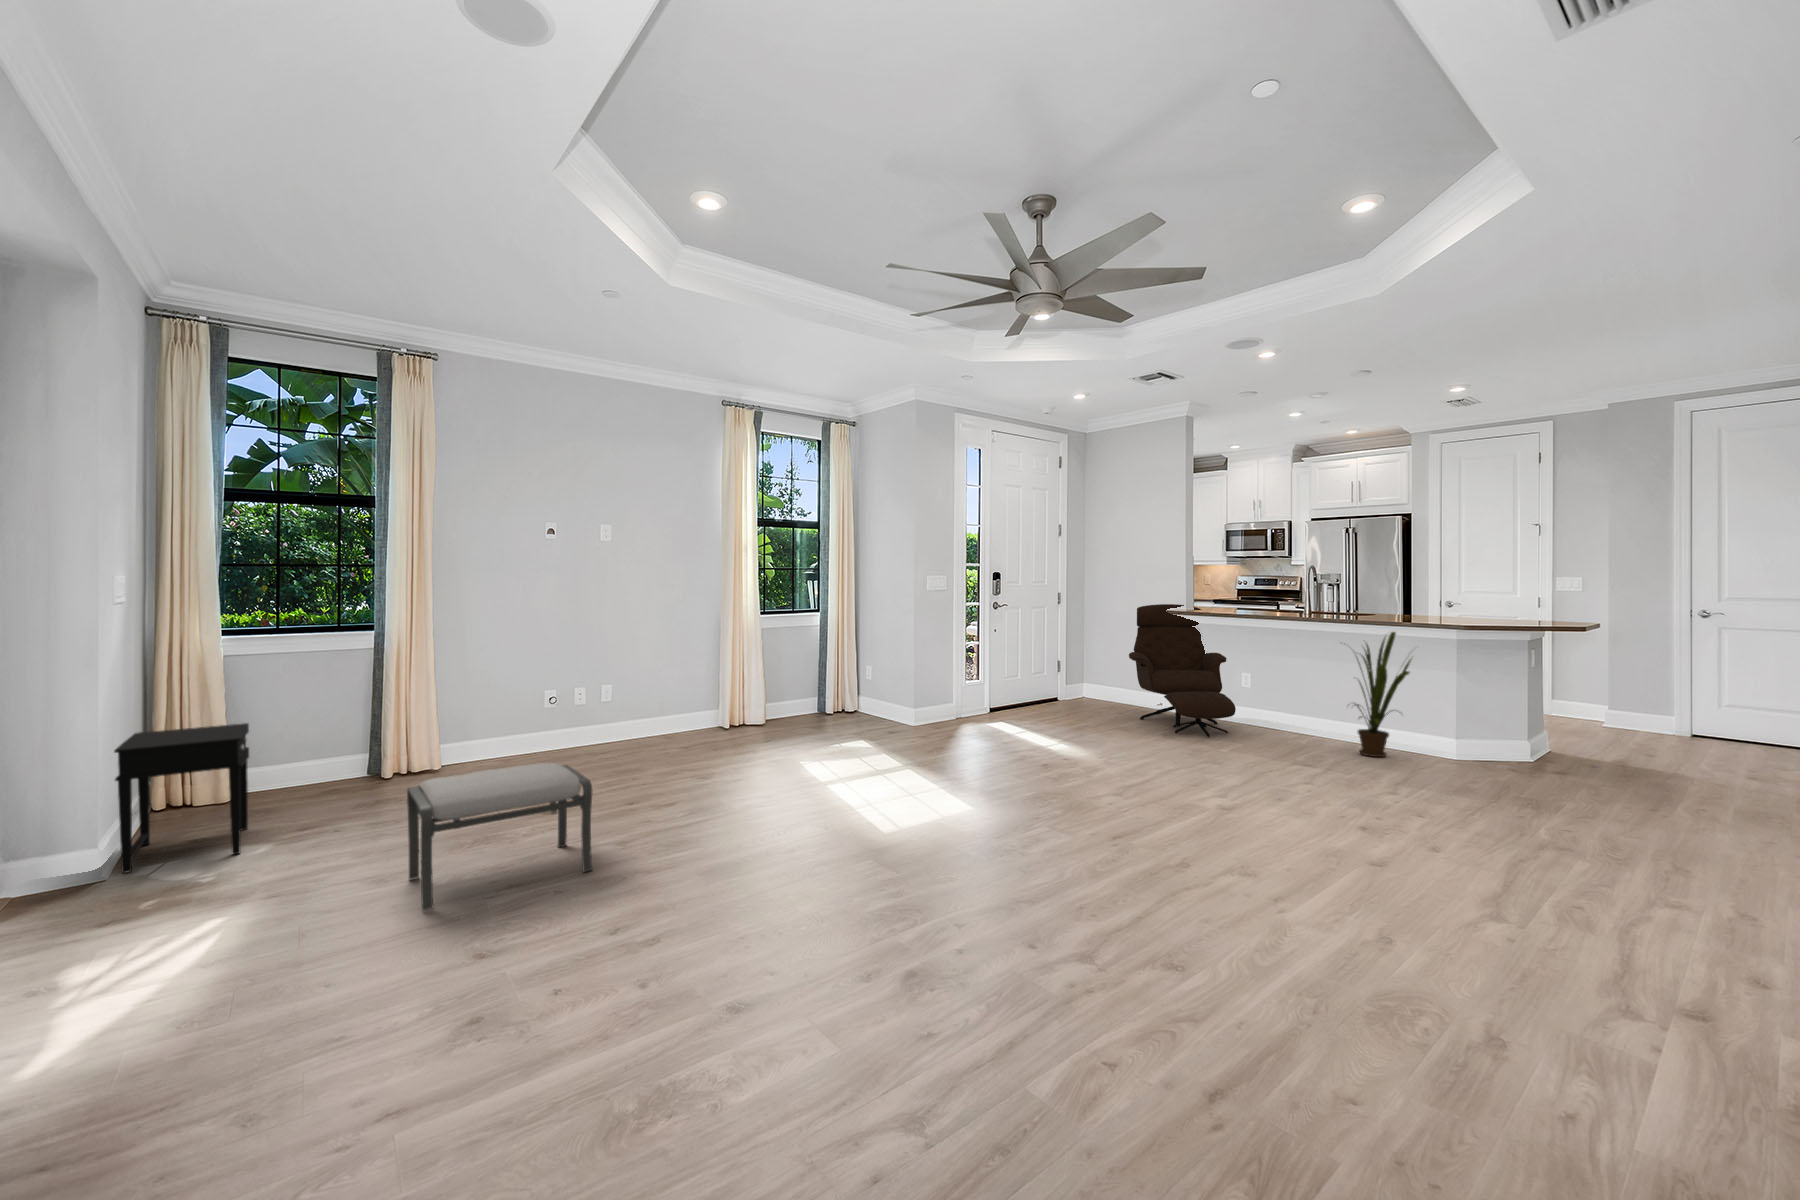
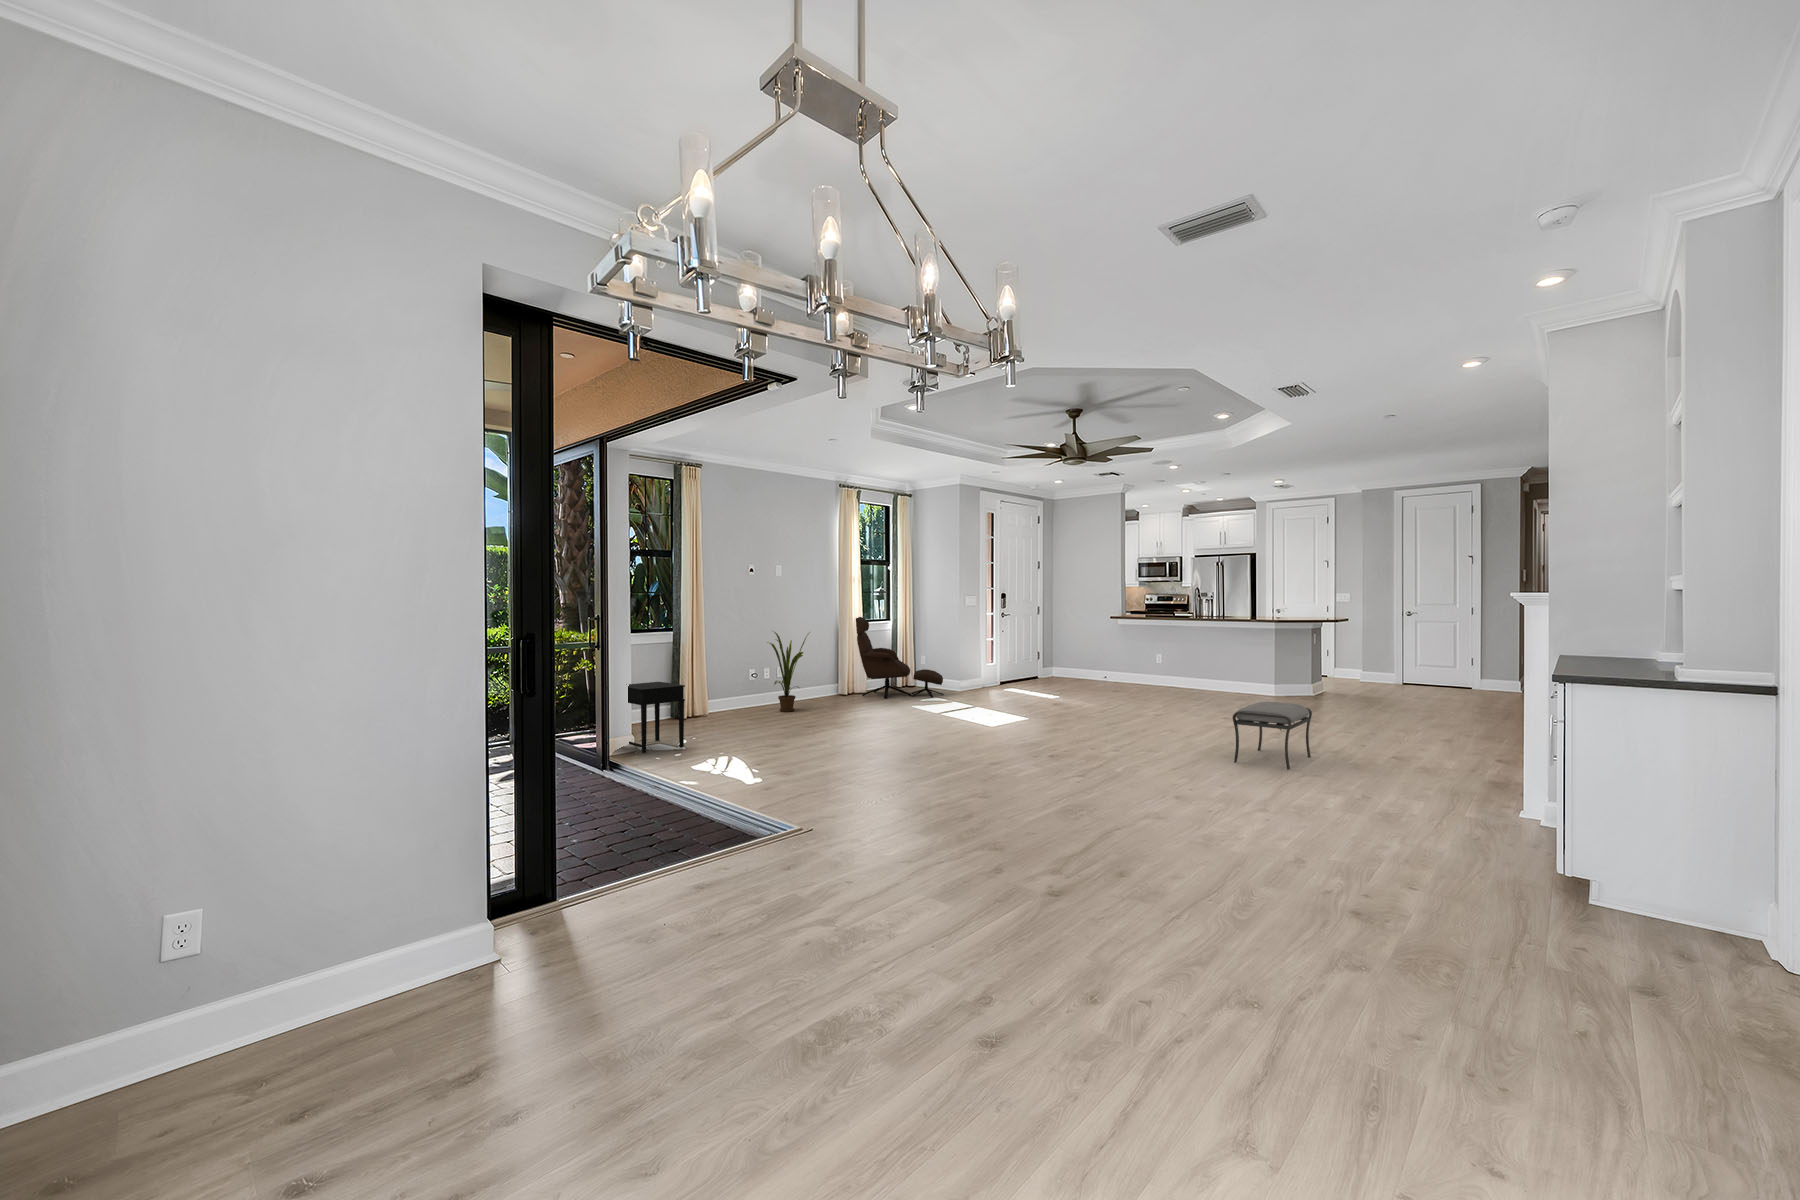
lounge chair: present [1129,604,1236,737] -> present [856,617,944,698]
house plant: present [1348,632,1411,757] -> present [770,632,810,712]
ottoman: present [407,763,592,911] -> present [1232,702,1312,770]

